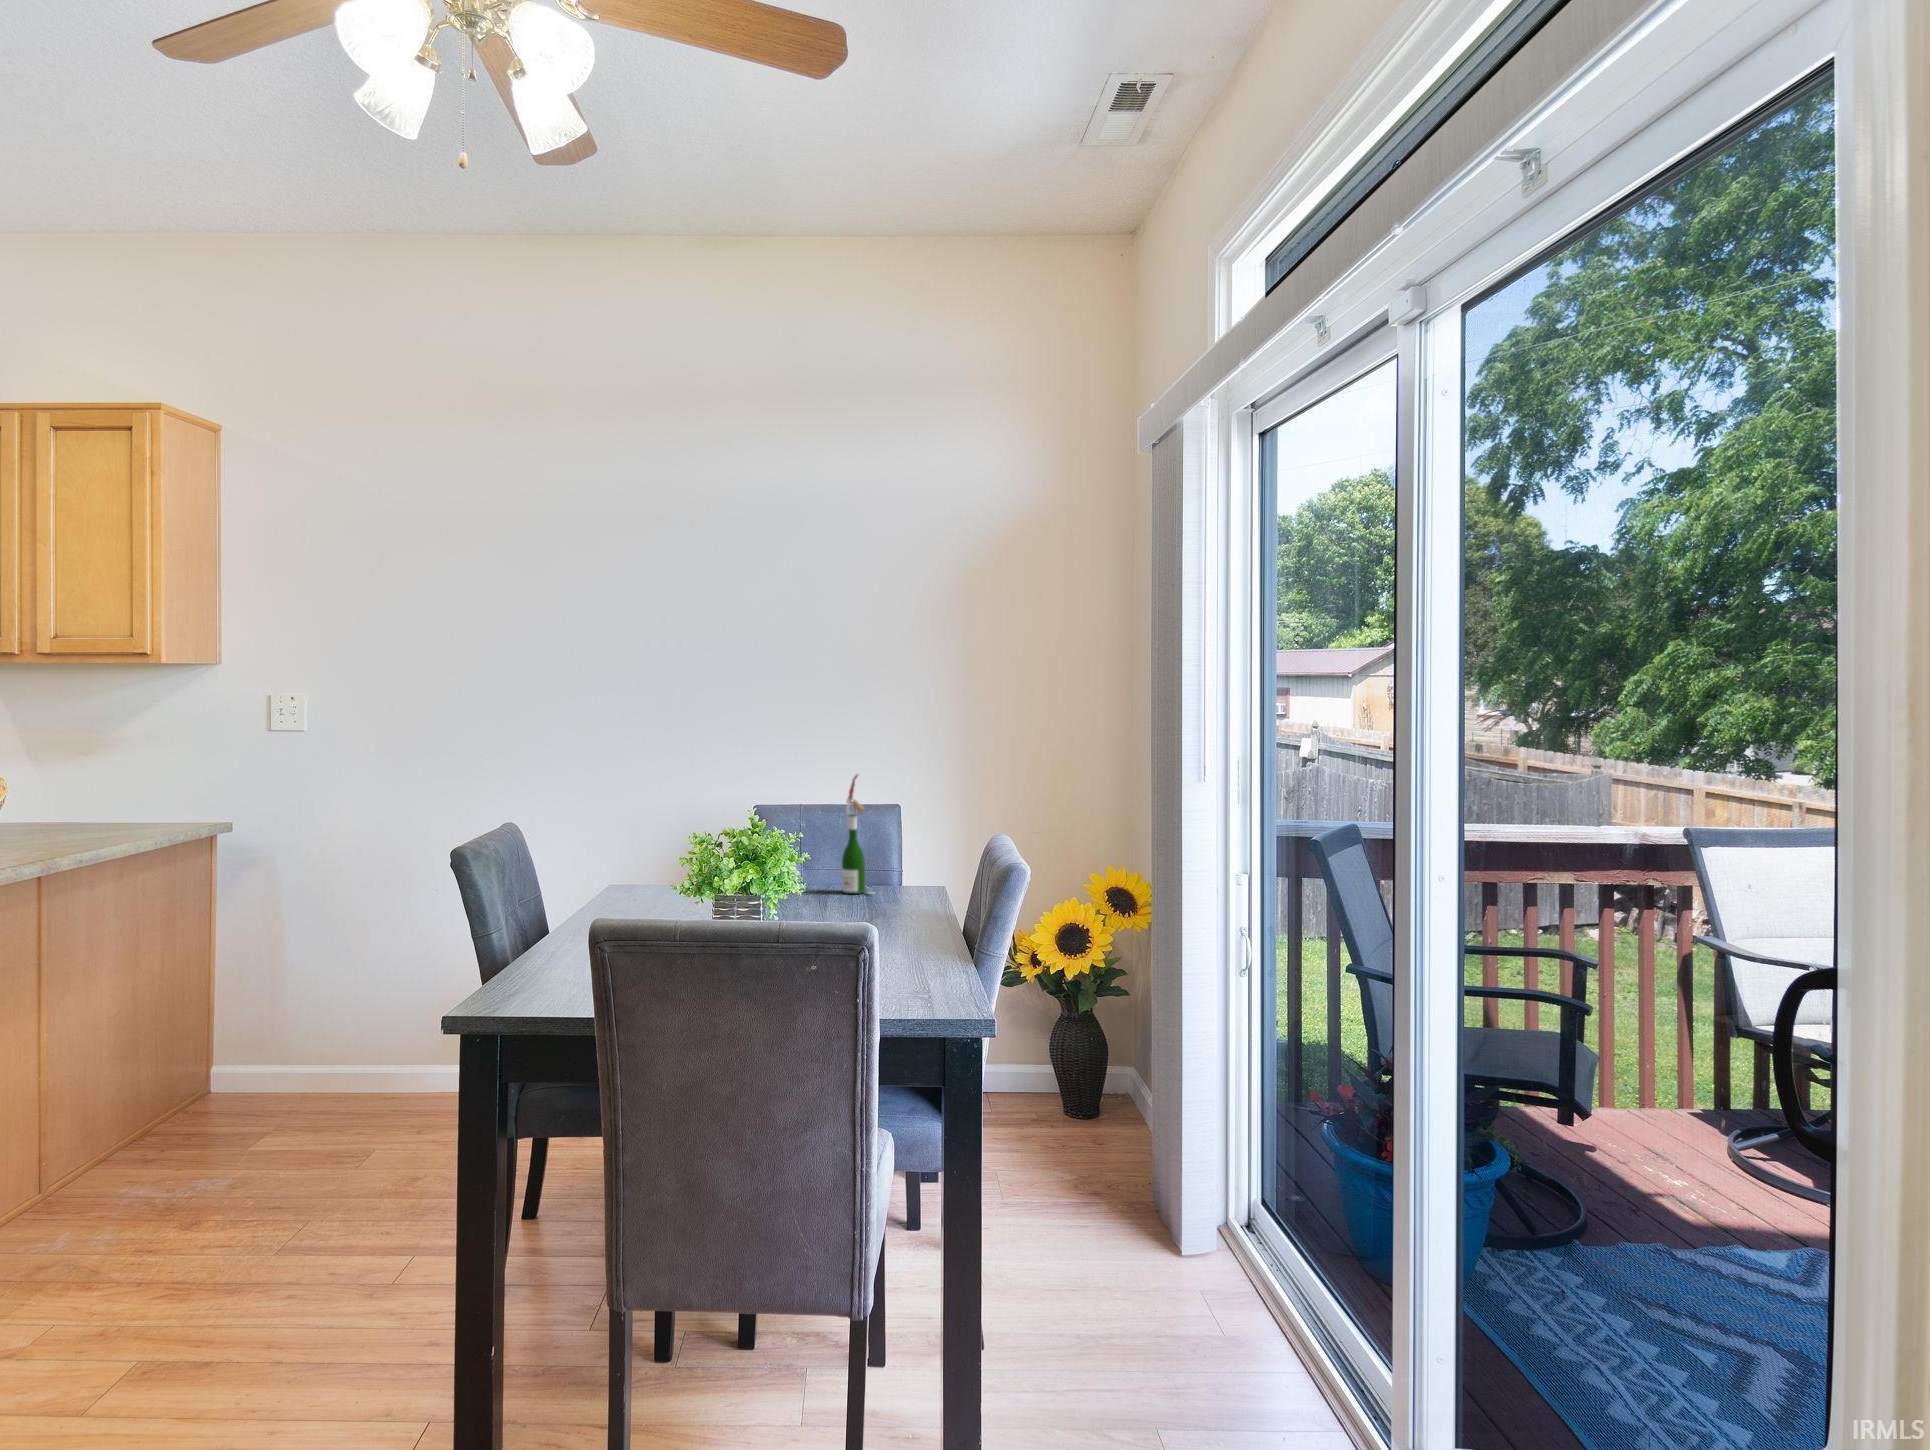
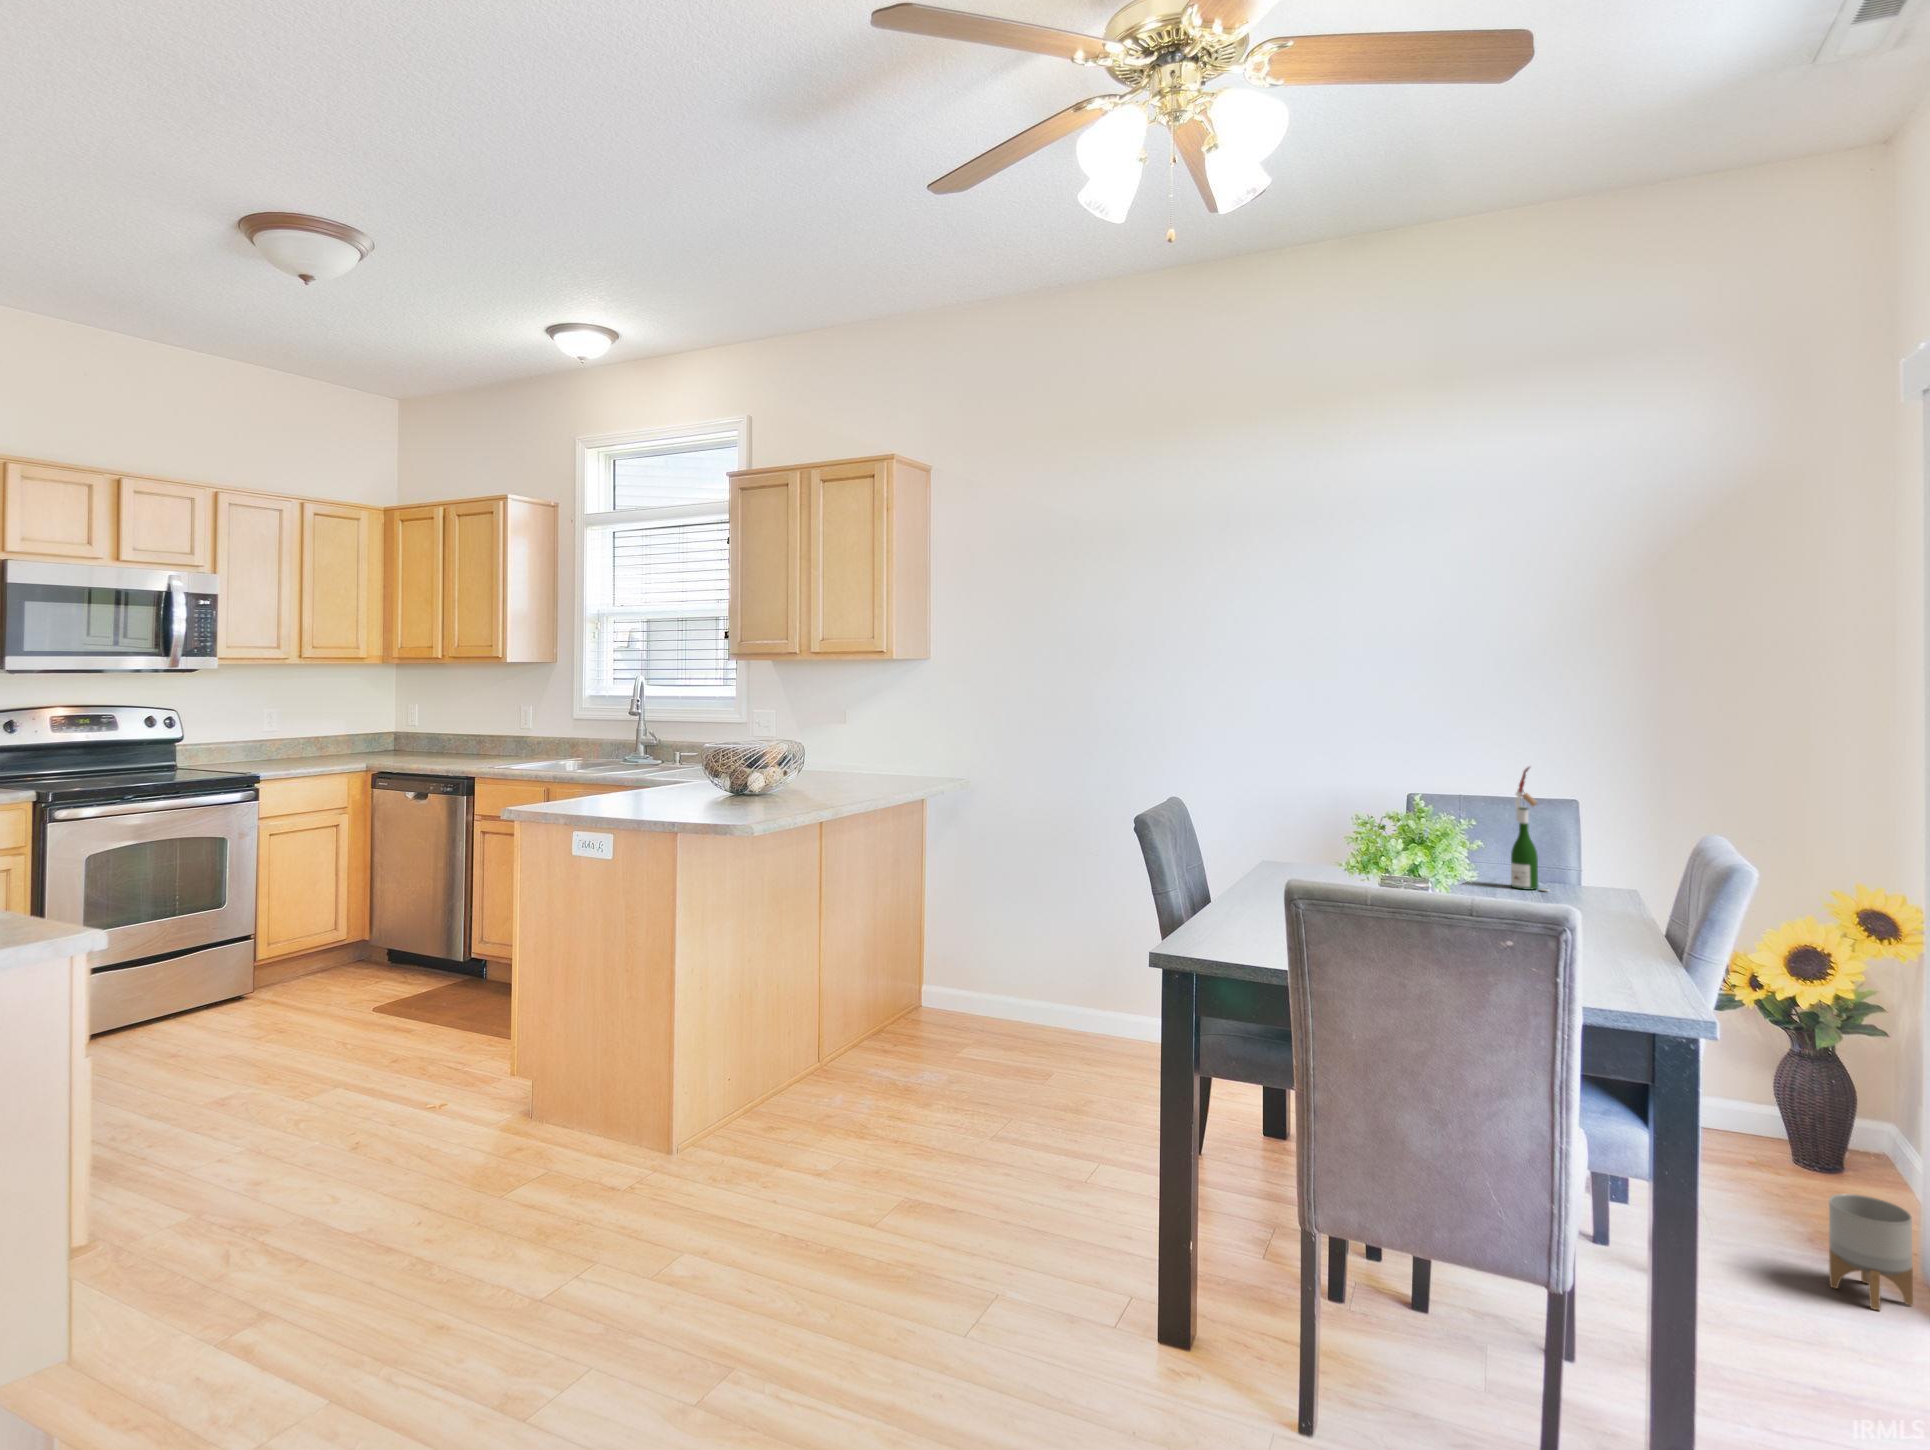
planter: none [1086,1139,1143,1240] -> present [1829,1194,1913,1310]

